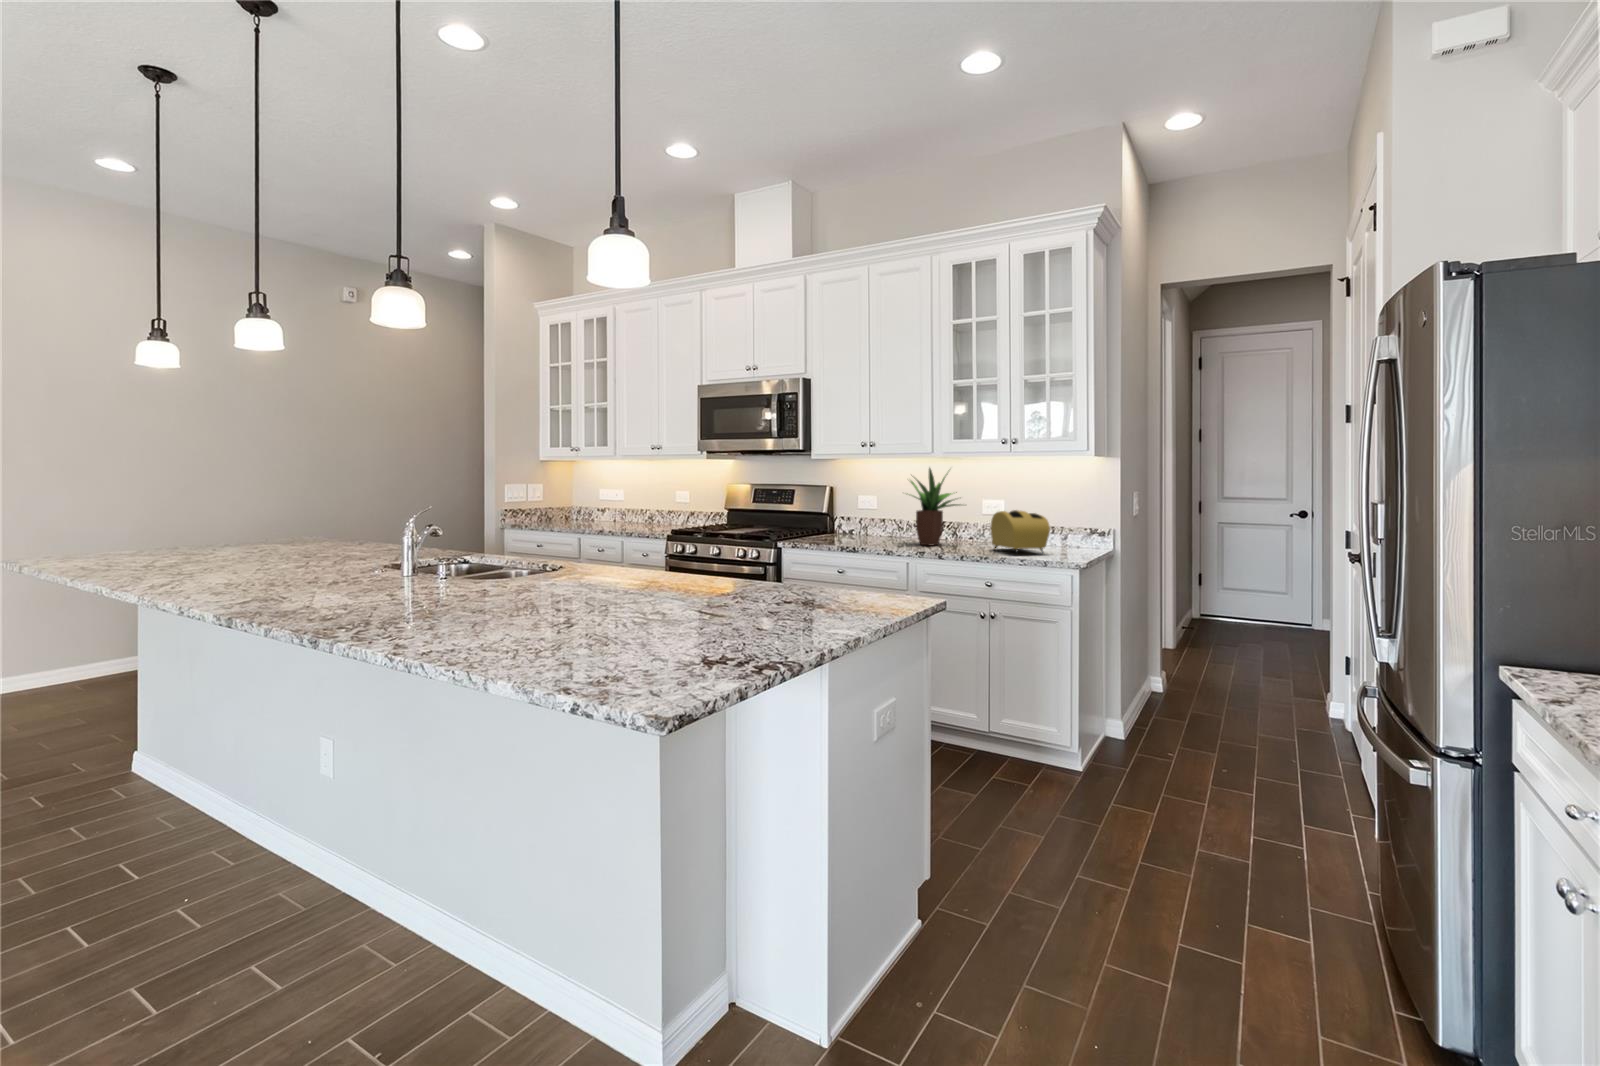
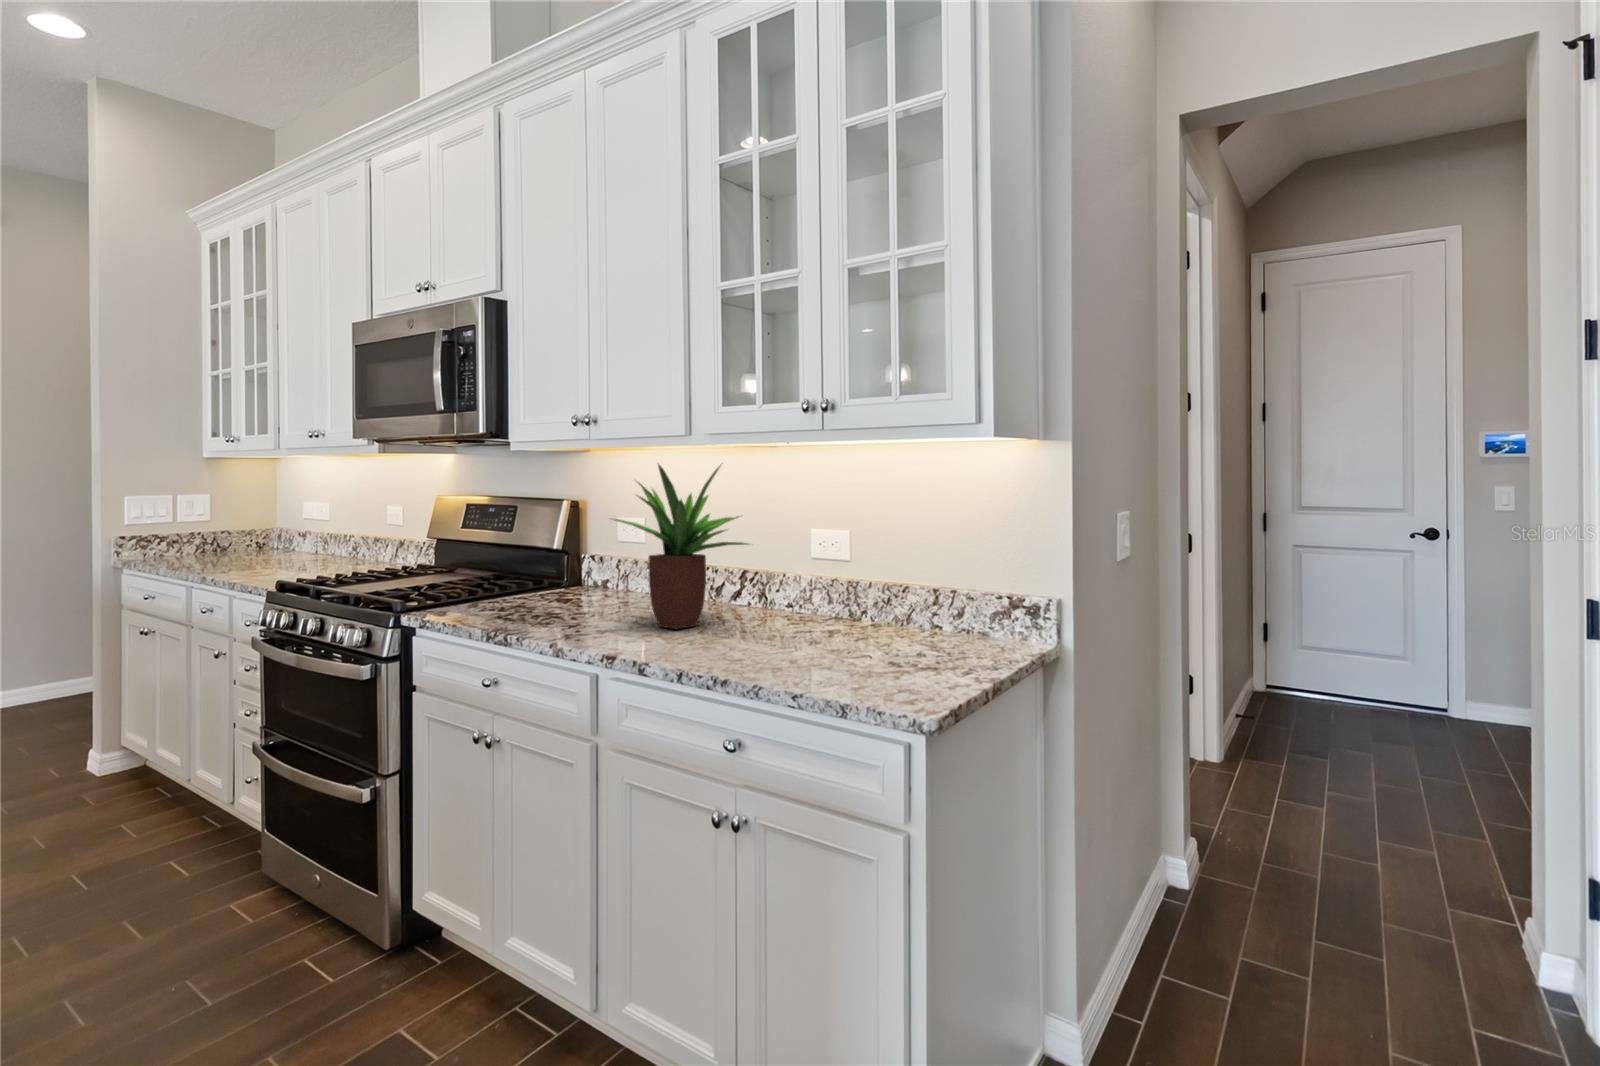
toaster: present [991,510,1050,553] -> none [776,563,884,672]

